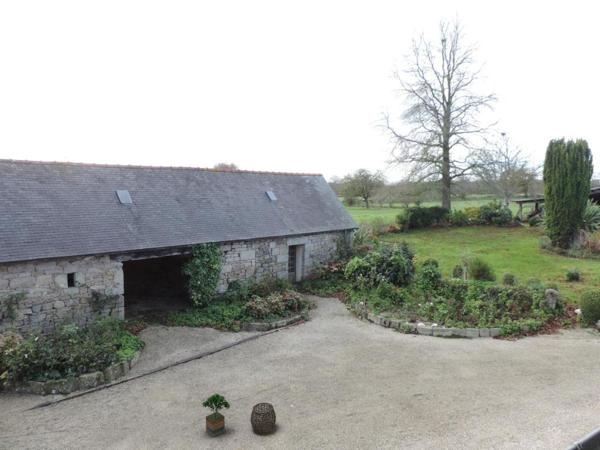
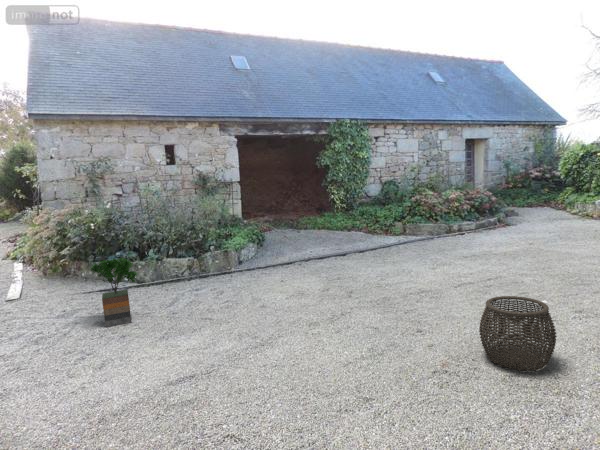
potted tree: present [203,394,230,437] -> present [91,258,137,327]

